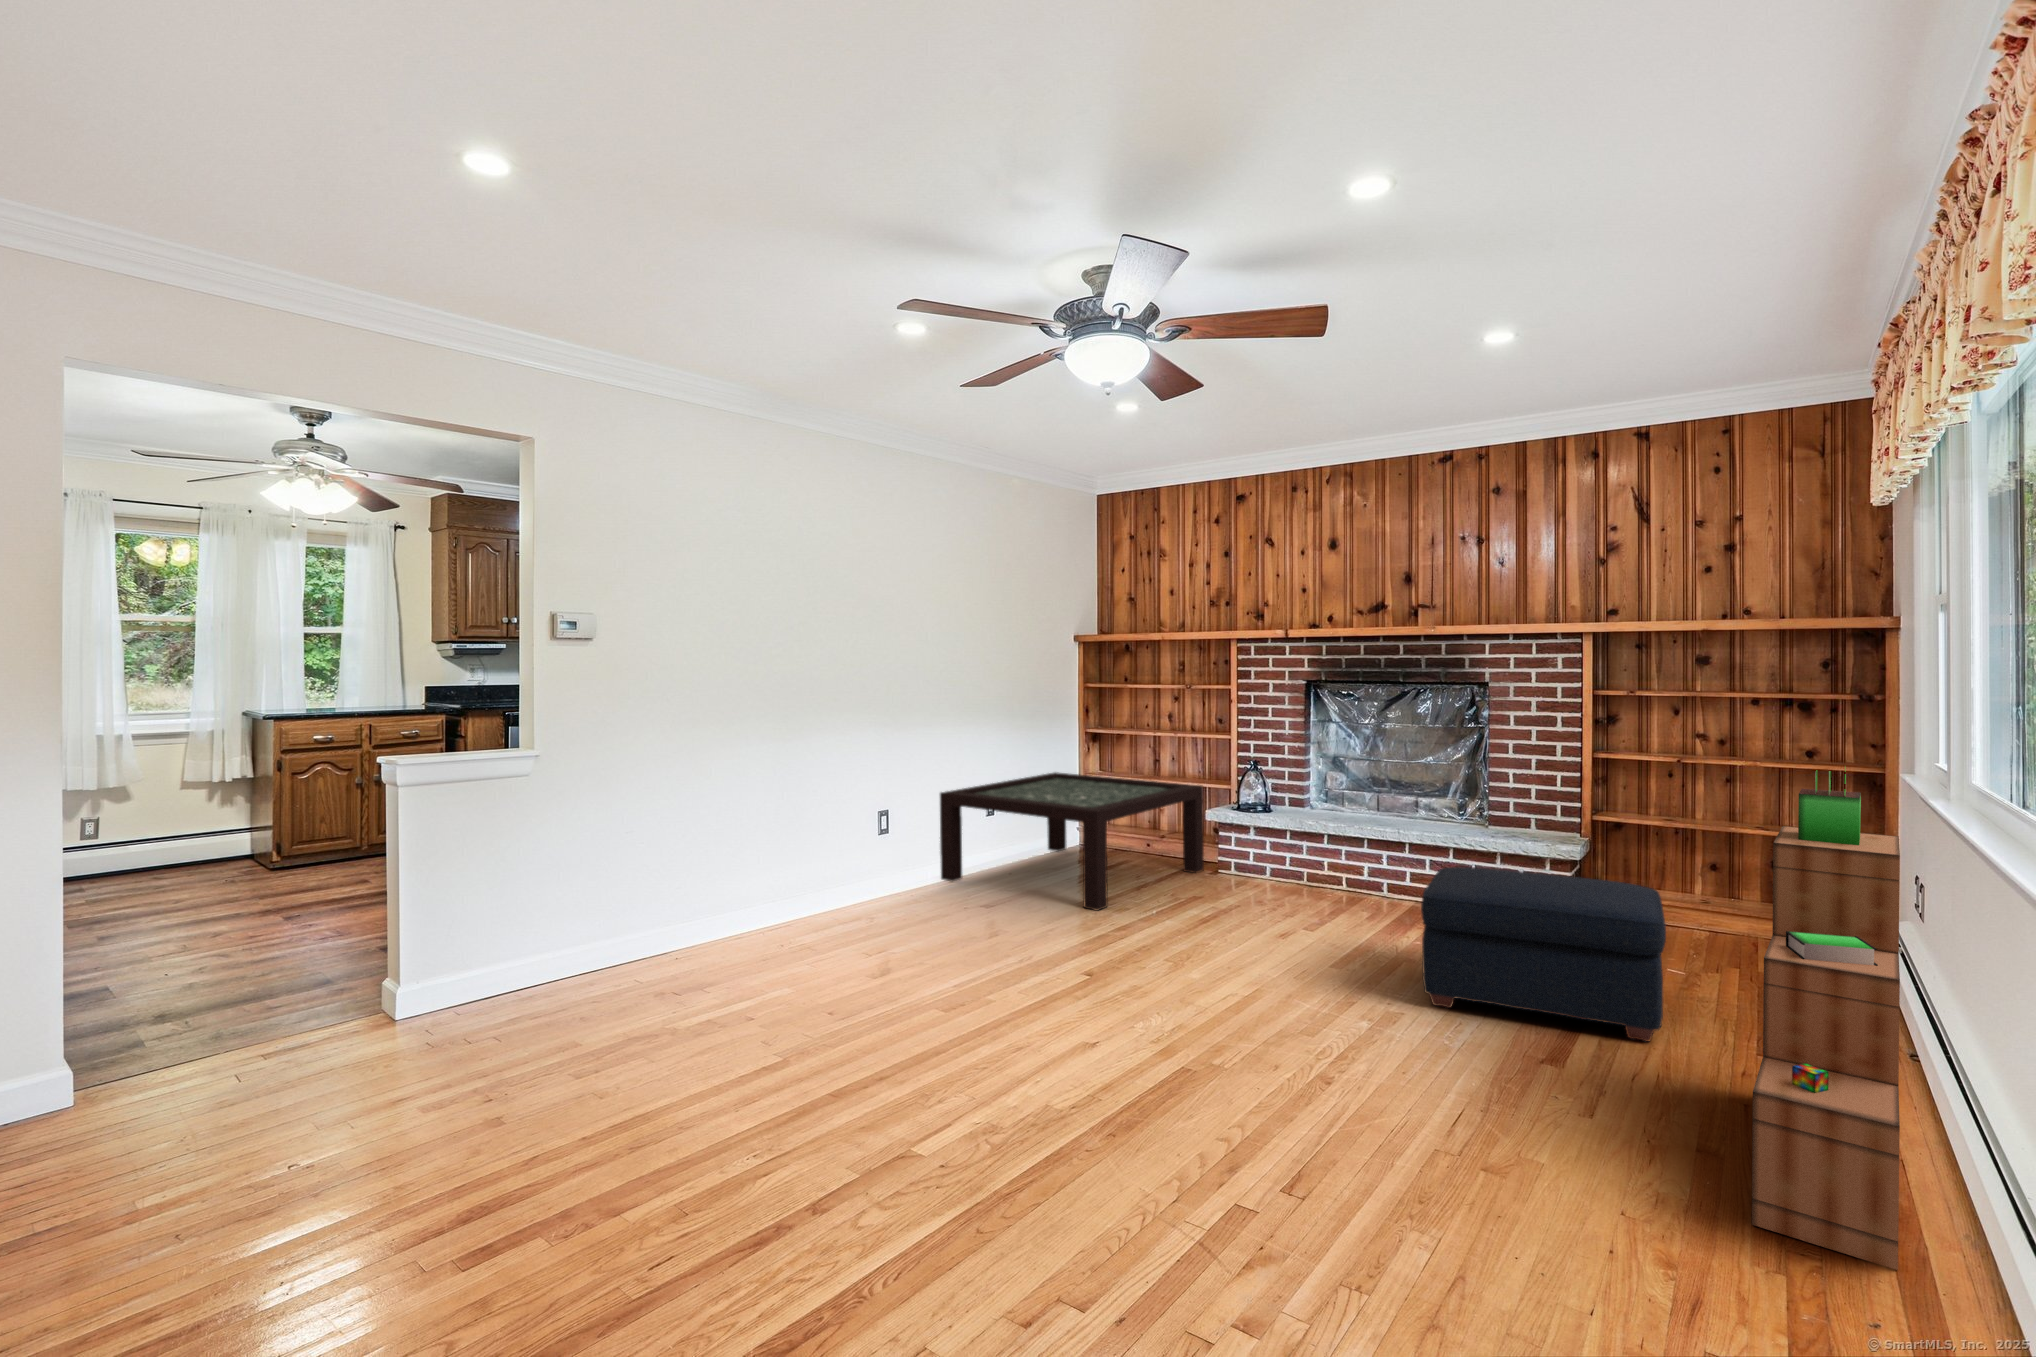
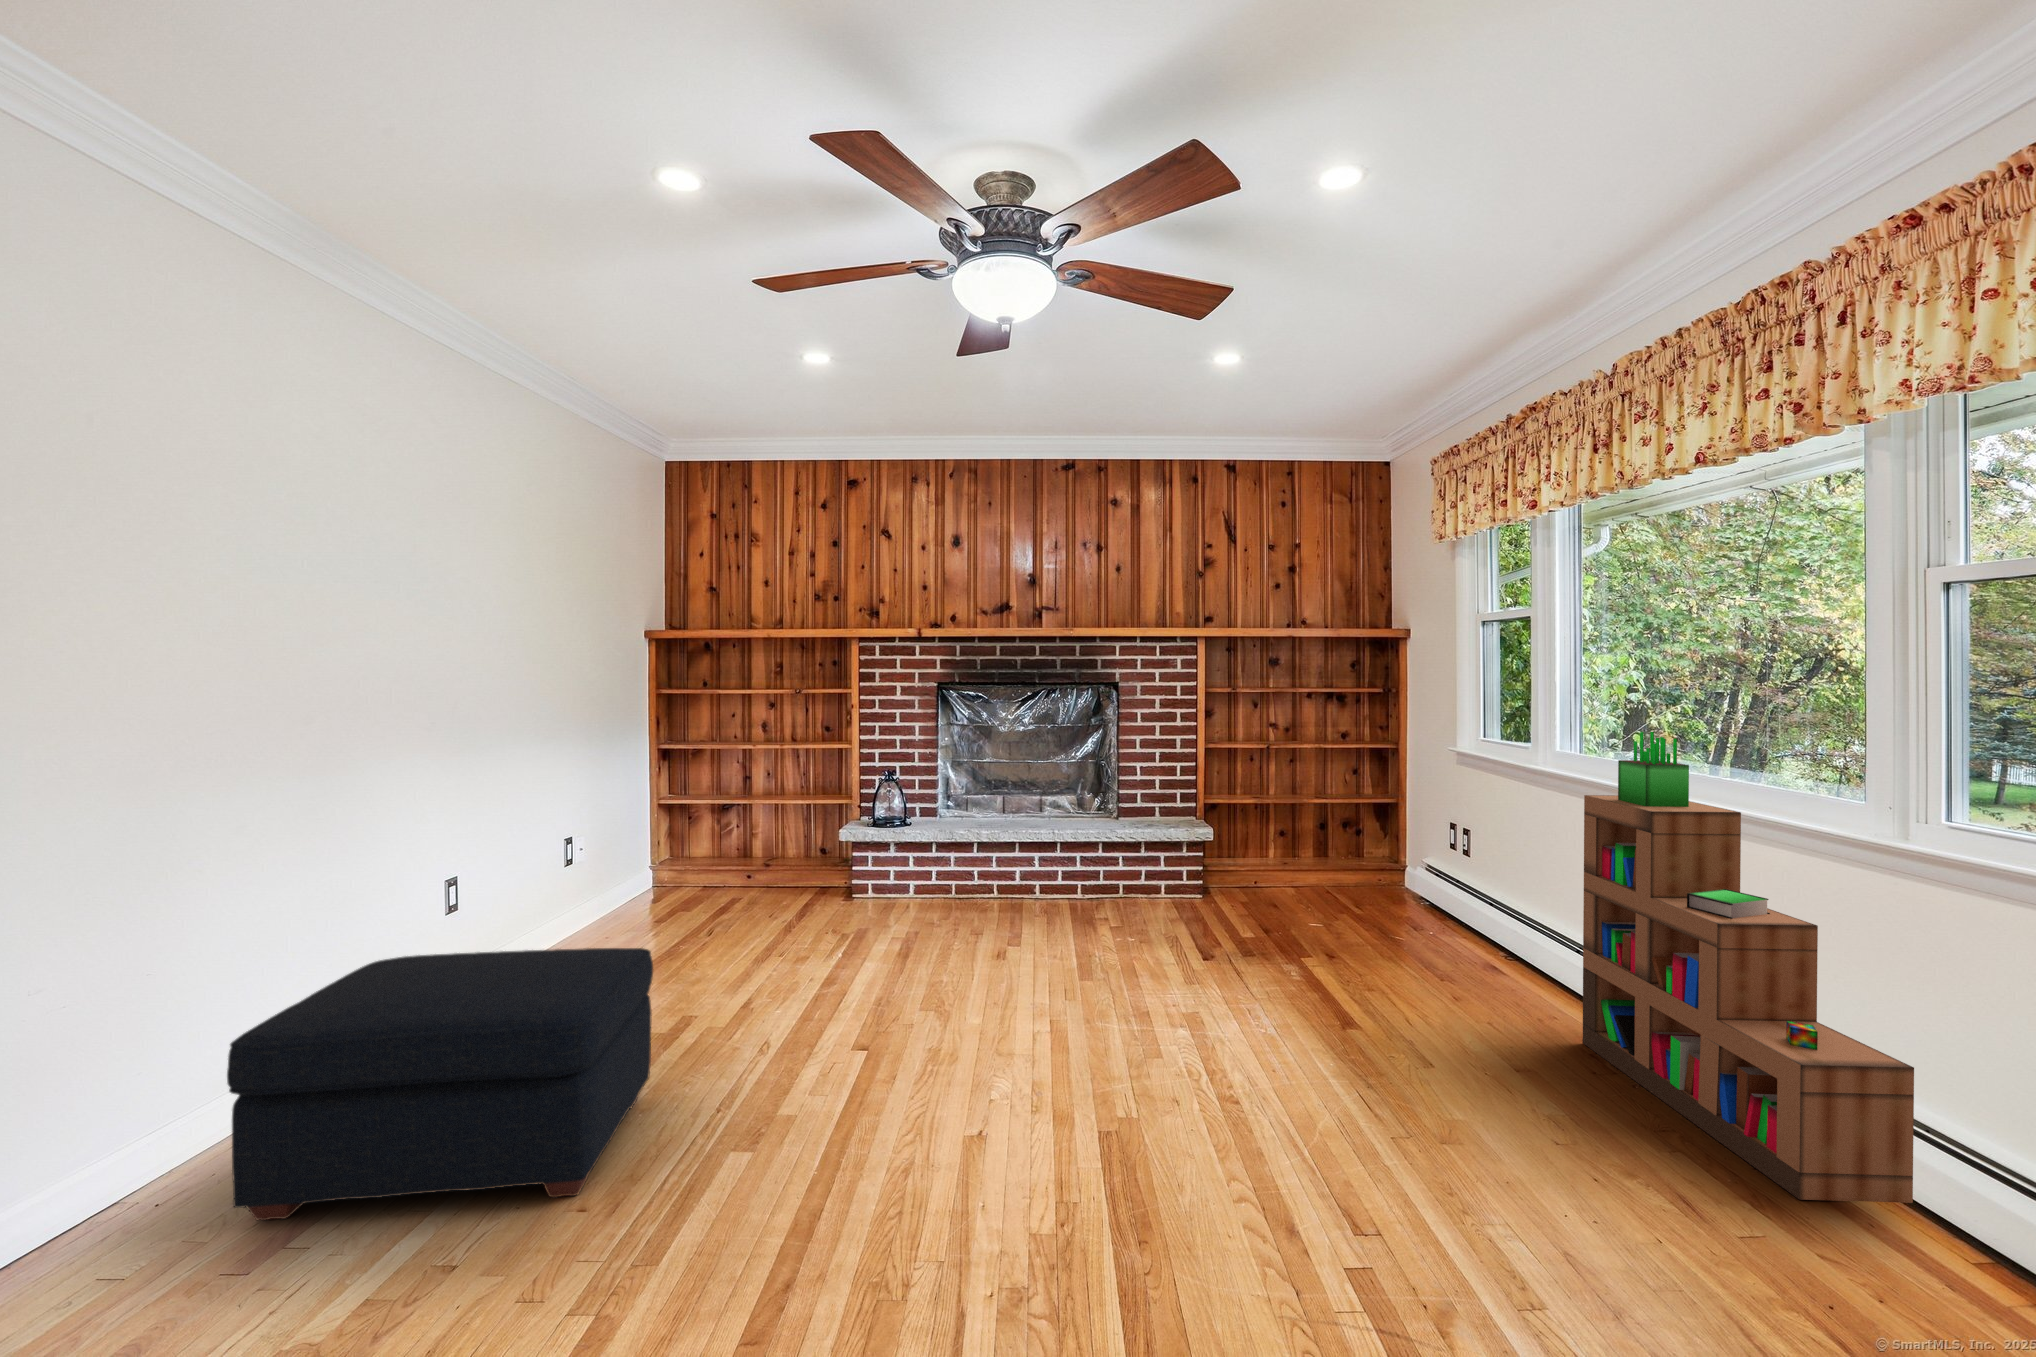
coffee table: present [940,772,1204,910] -> none [488,804,841,984]
ottoman: present [1421,867,1666,1041] -> present [227,948,653,1221]

